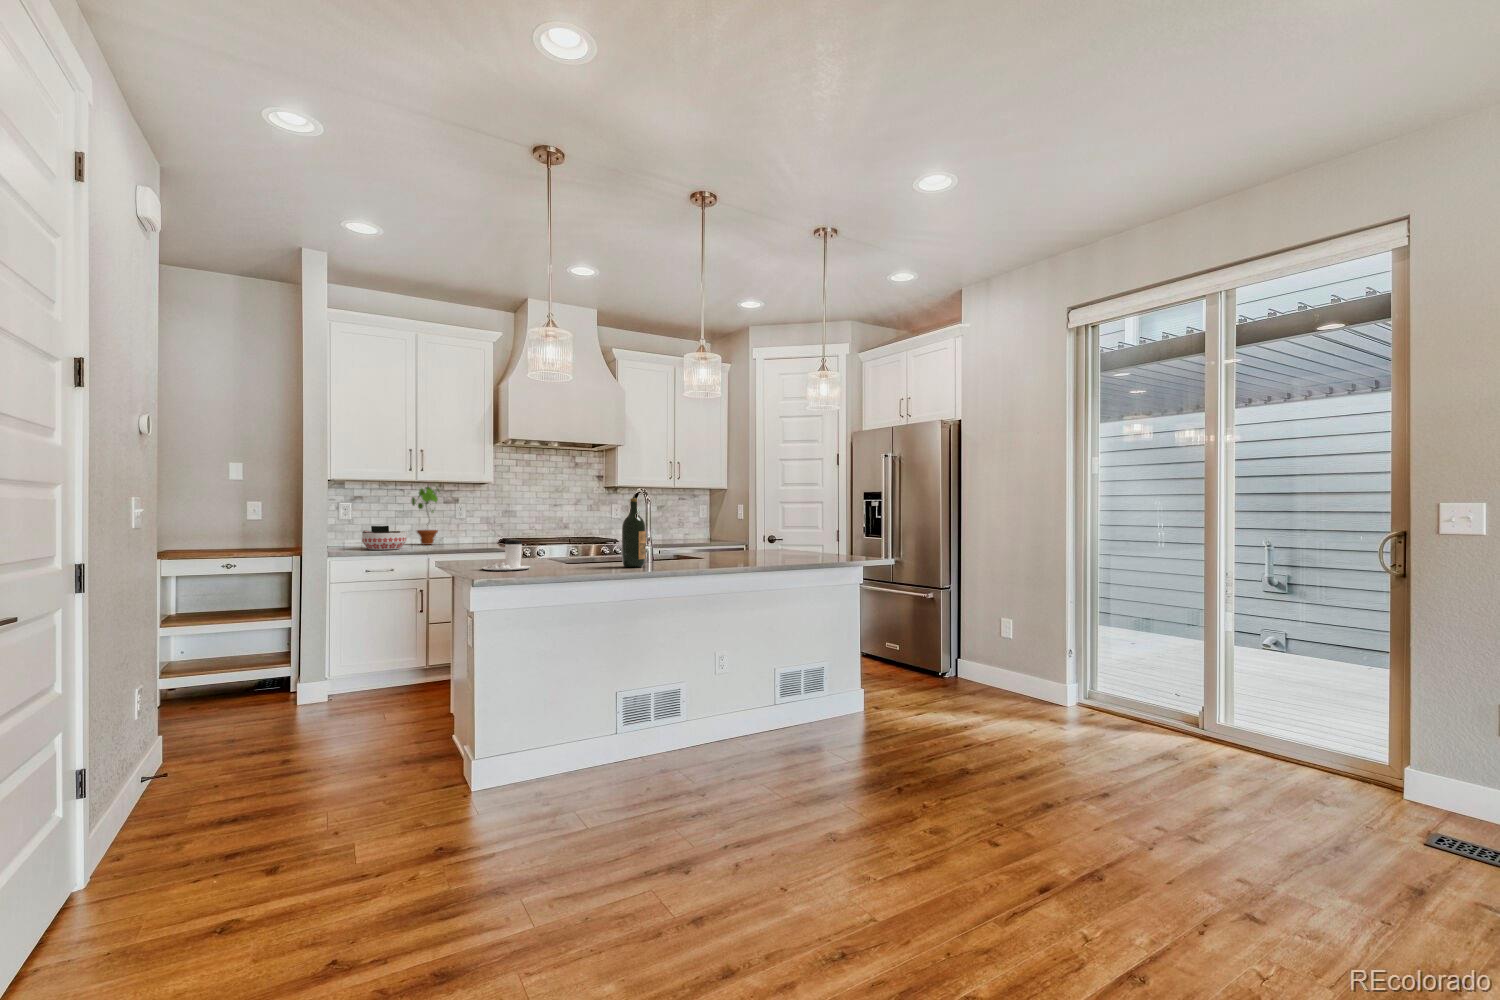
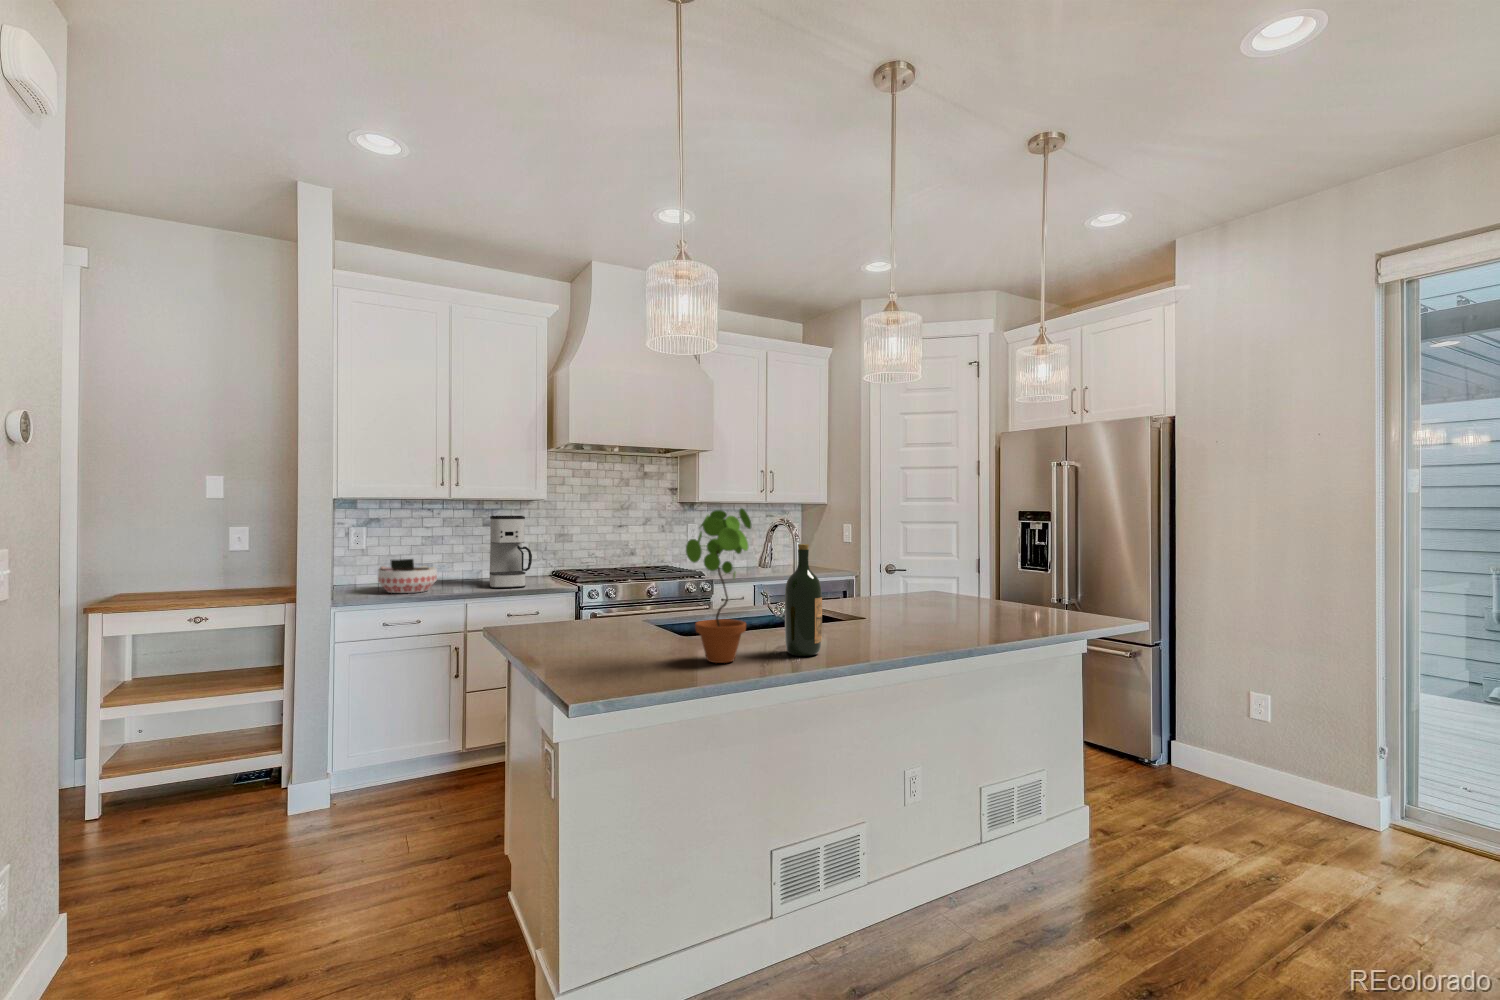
potted plant: present [412,487,439,545] -> present [686,508,751,663]
coffee maker: none [447,494,480,548] -> present [489,516,532,588]
coffee cup: present [482,540,530,570] -> none [566,614,645,669]

